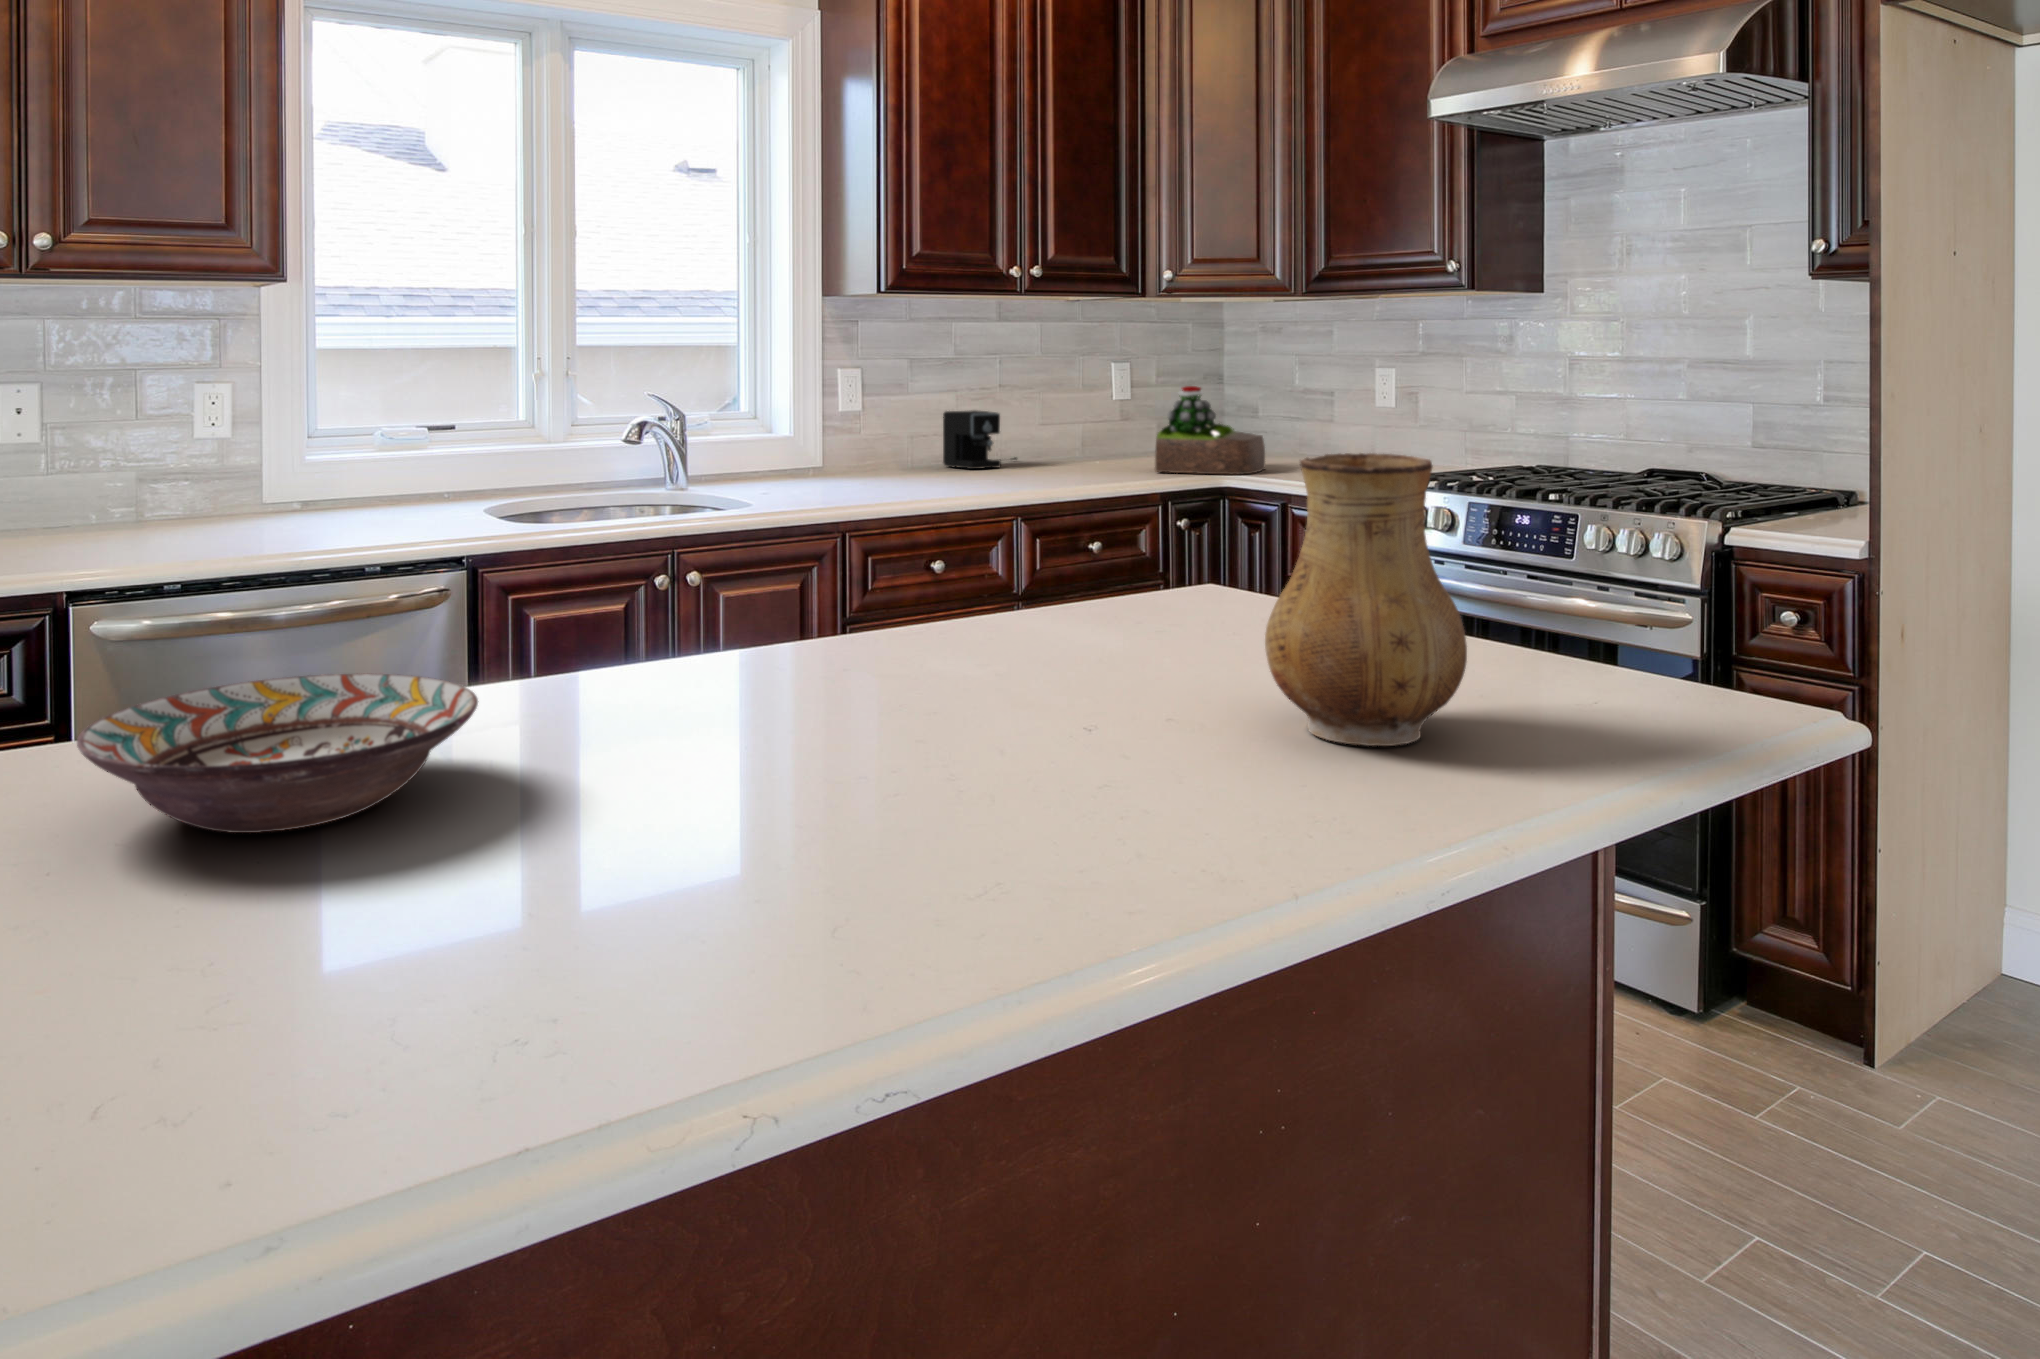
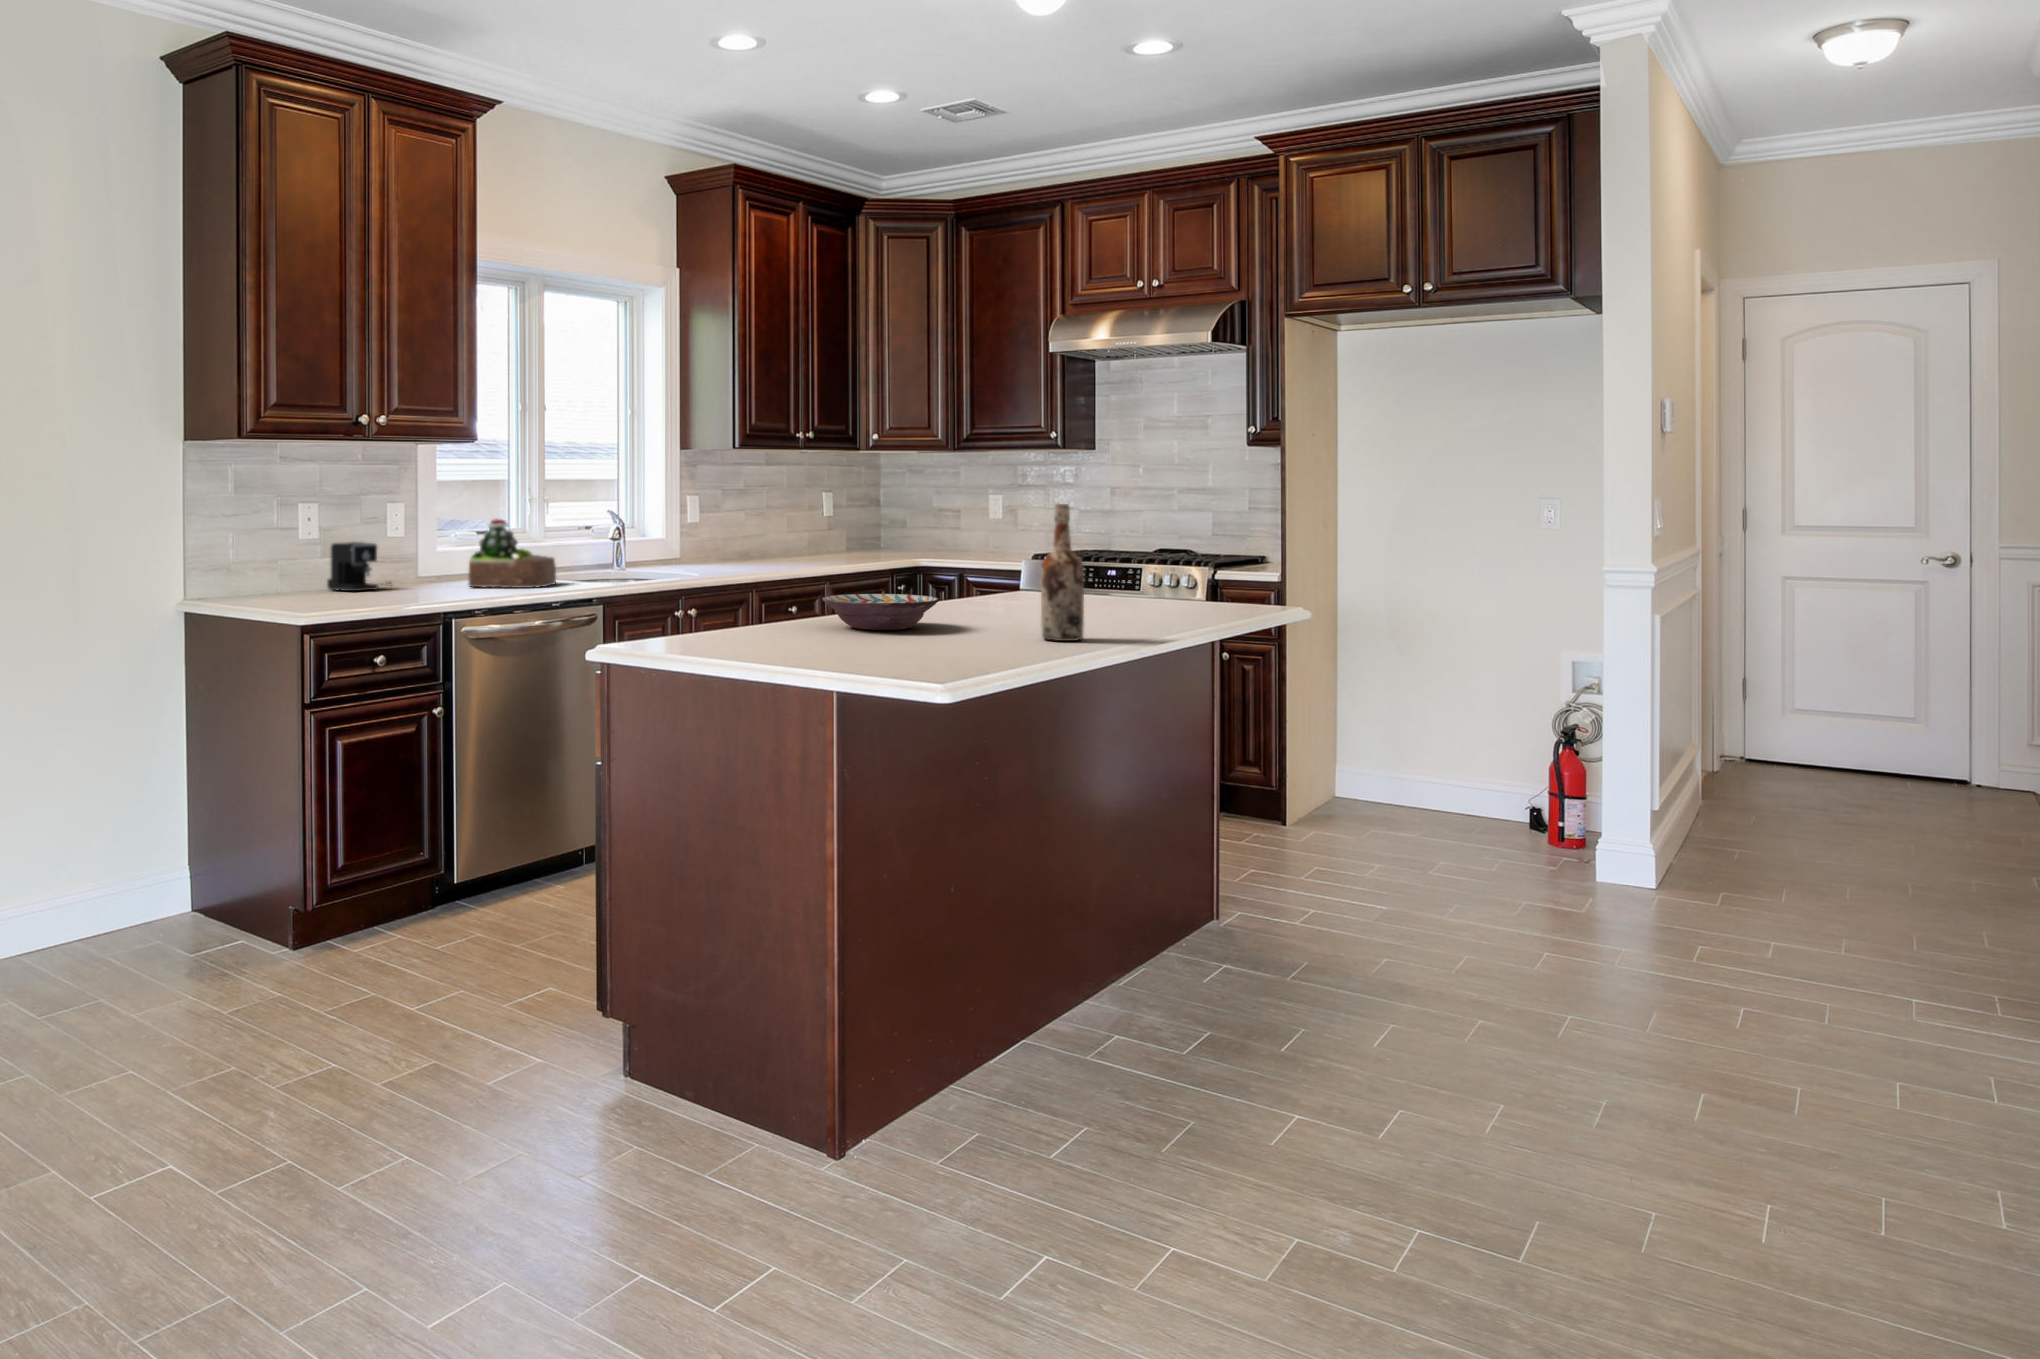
succulent plant: present [1155,386,1265,474] -> present [469,519,556,588]
coffee maker: present [943,410,1017,469] -> present [327,542,378,591]
wine bottle: none [472,447,650,1042] -> present [1041,504,1084,641]
ceramic pitcher: present [1265,453,1467,746] -> none [1132,517,1200,612]

